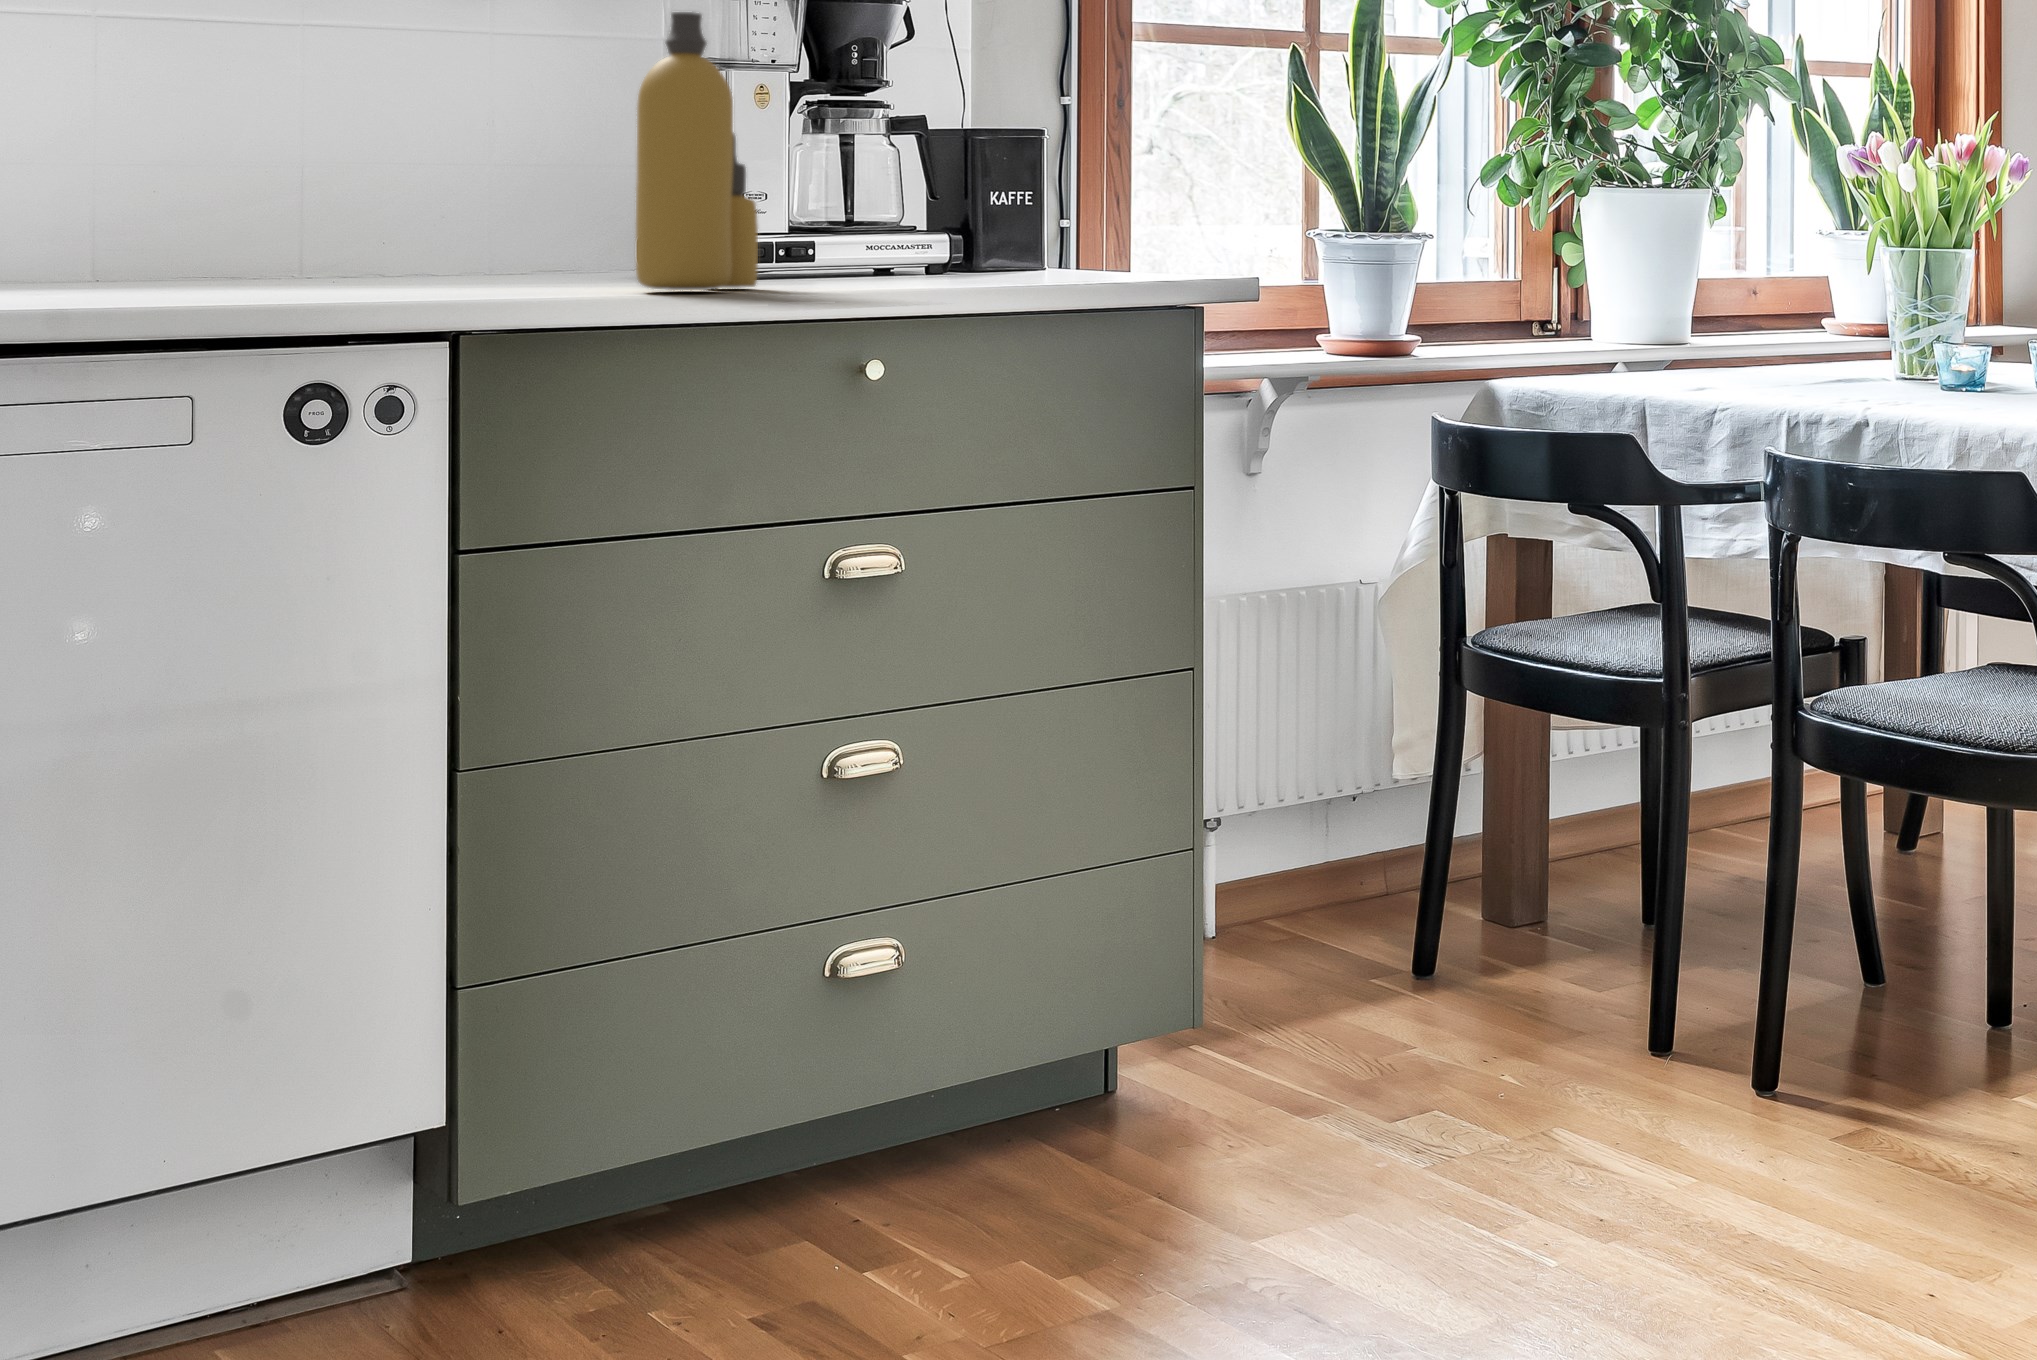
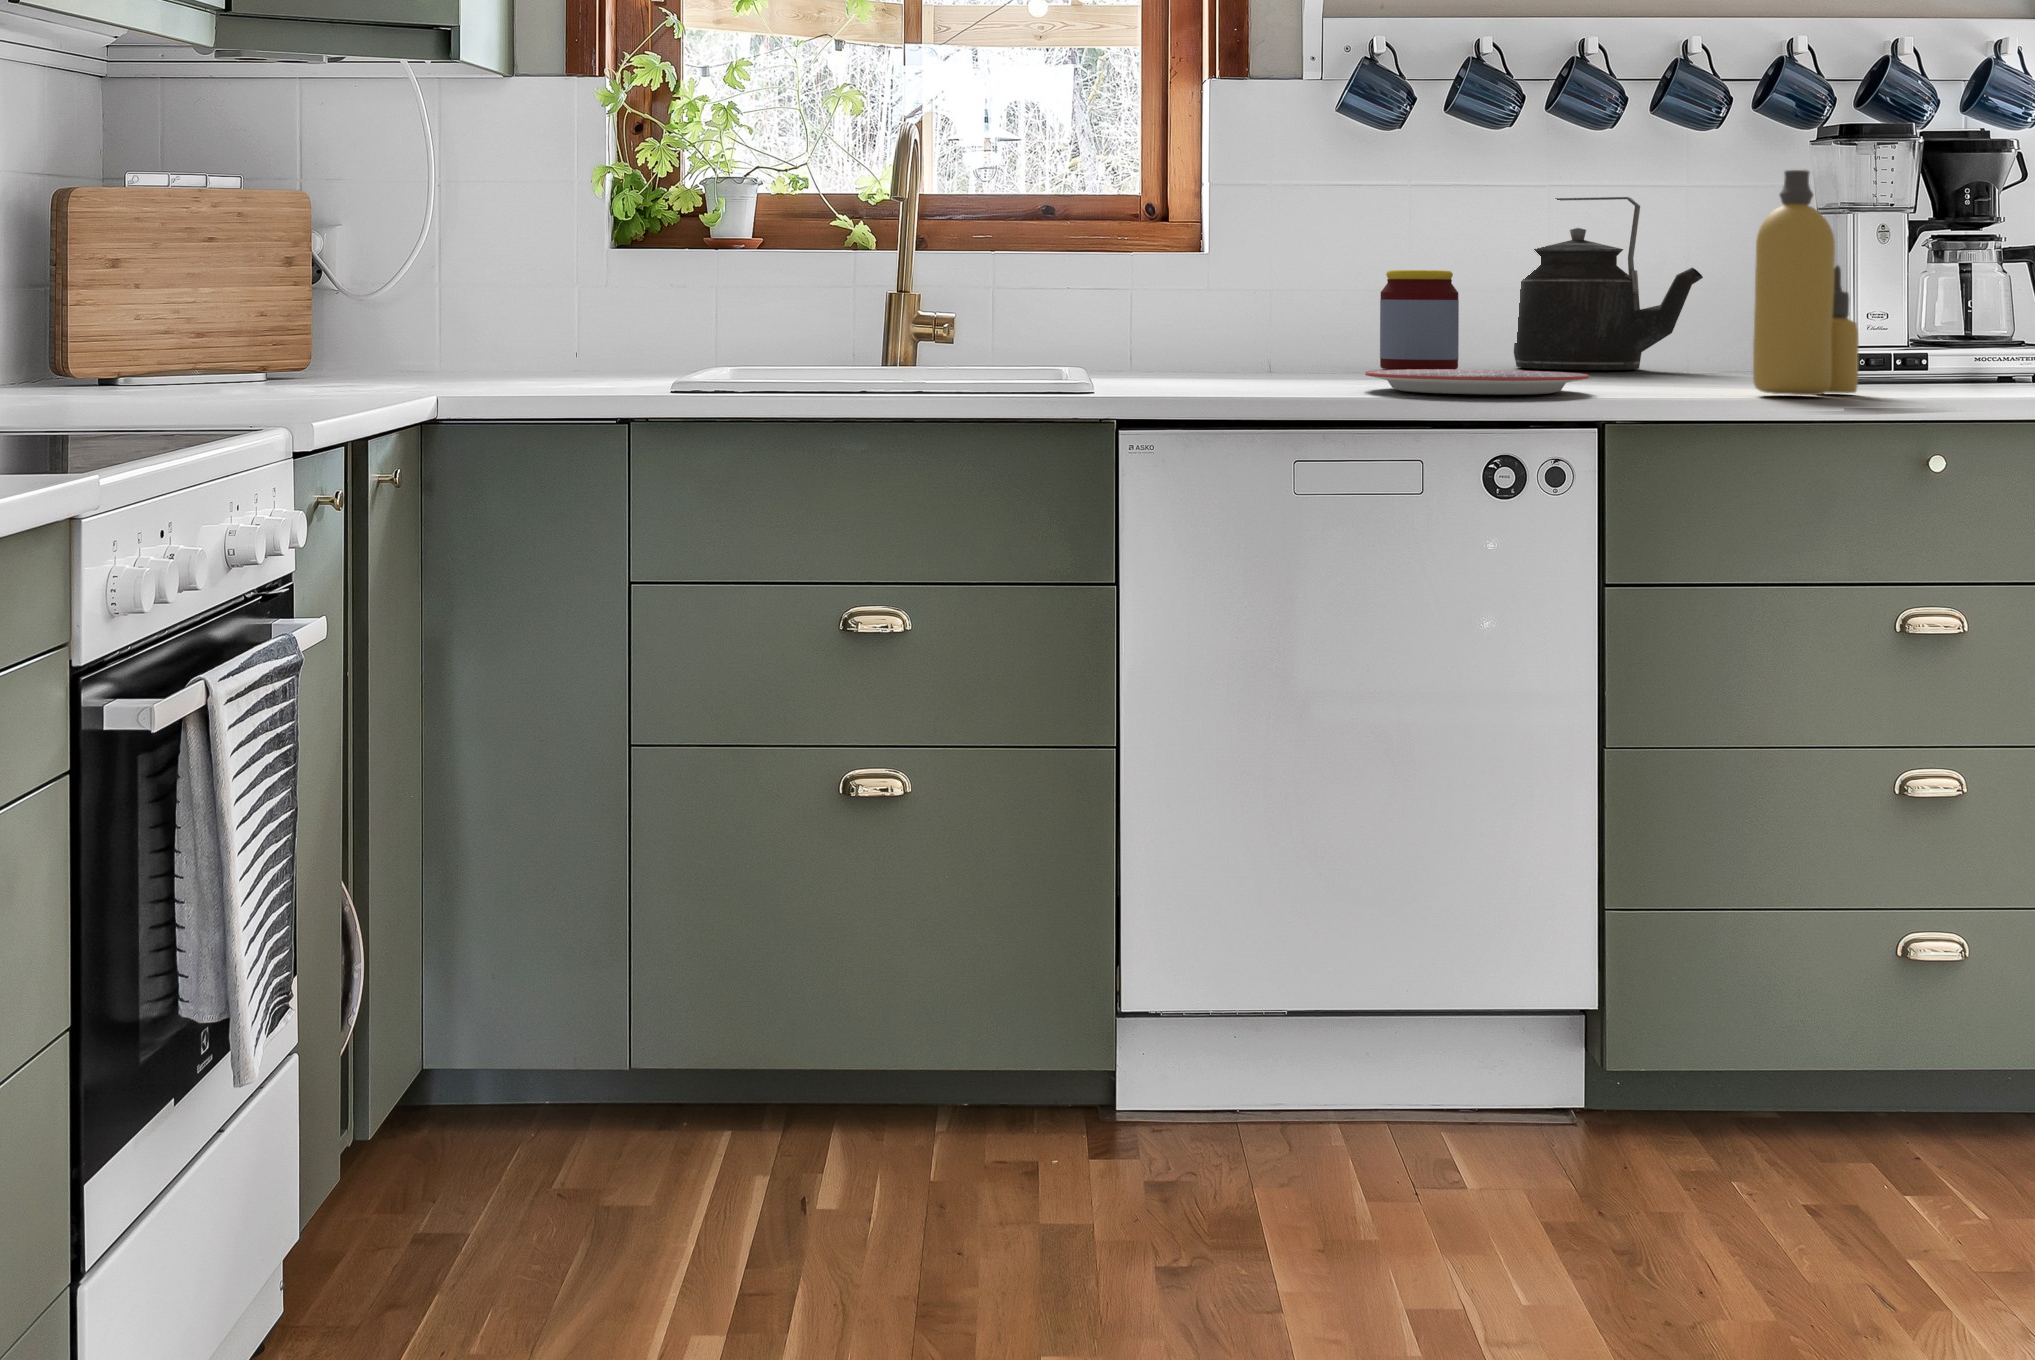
kettle: none [272,42,536,272] -> present [1514,197,1703,370]
jar: none [73,135,196,276] -> present [1380,270,1459,370]
plate: none [92,269,425,299] -> present [1365,369,1589,395]

